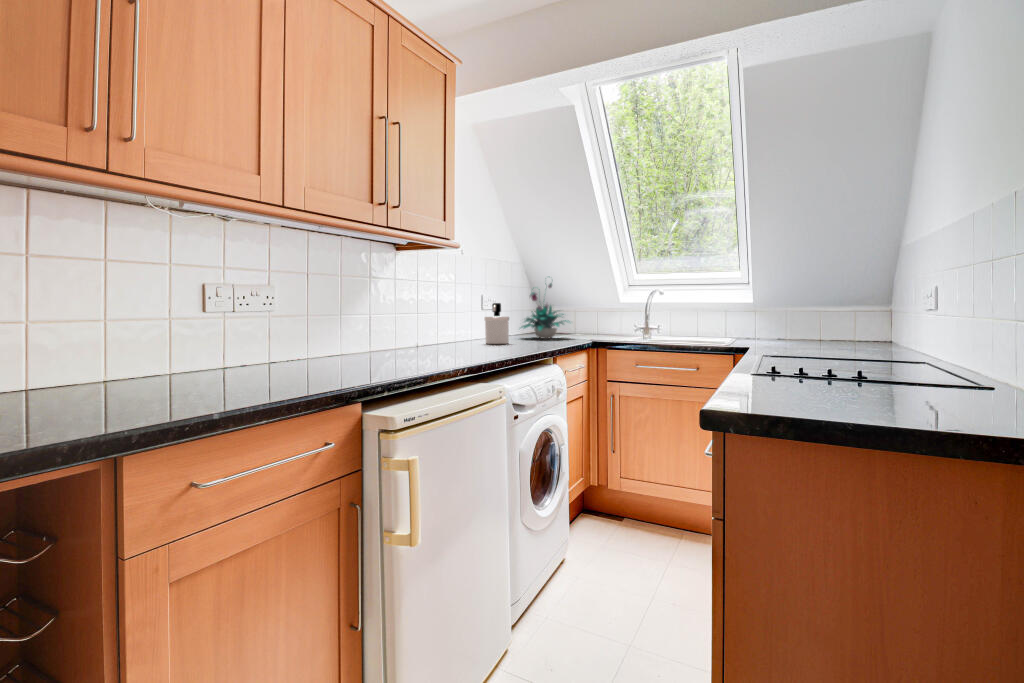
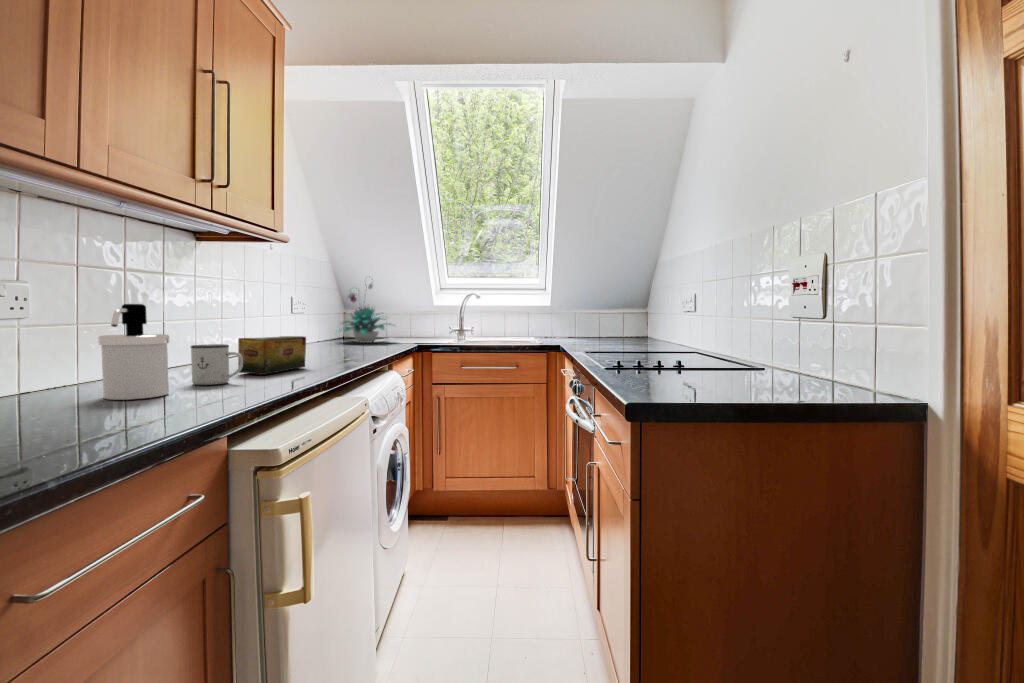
soap dispenser: present [484,303,509,344] -> present [99,304,169,400]
tea box: none [408,329,465,360] -> present [238,336,306,375]
mug: none [367,334,402,366] -> present [191,344,243,385]

